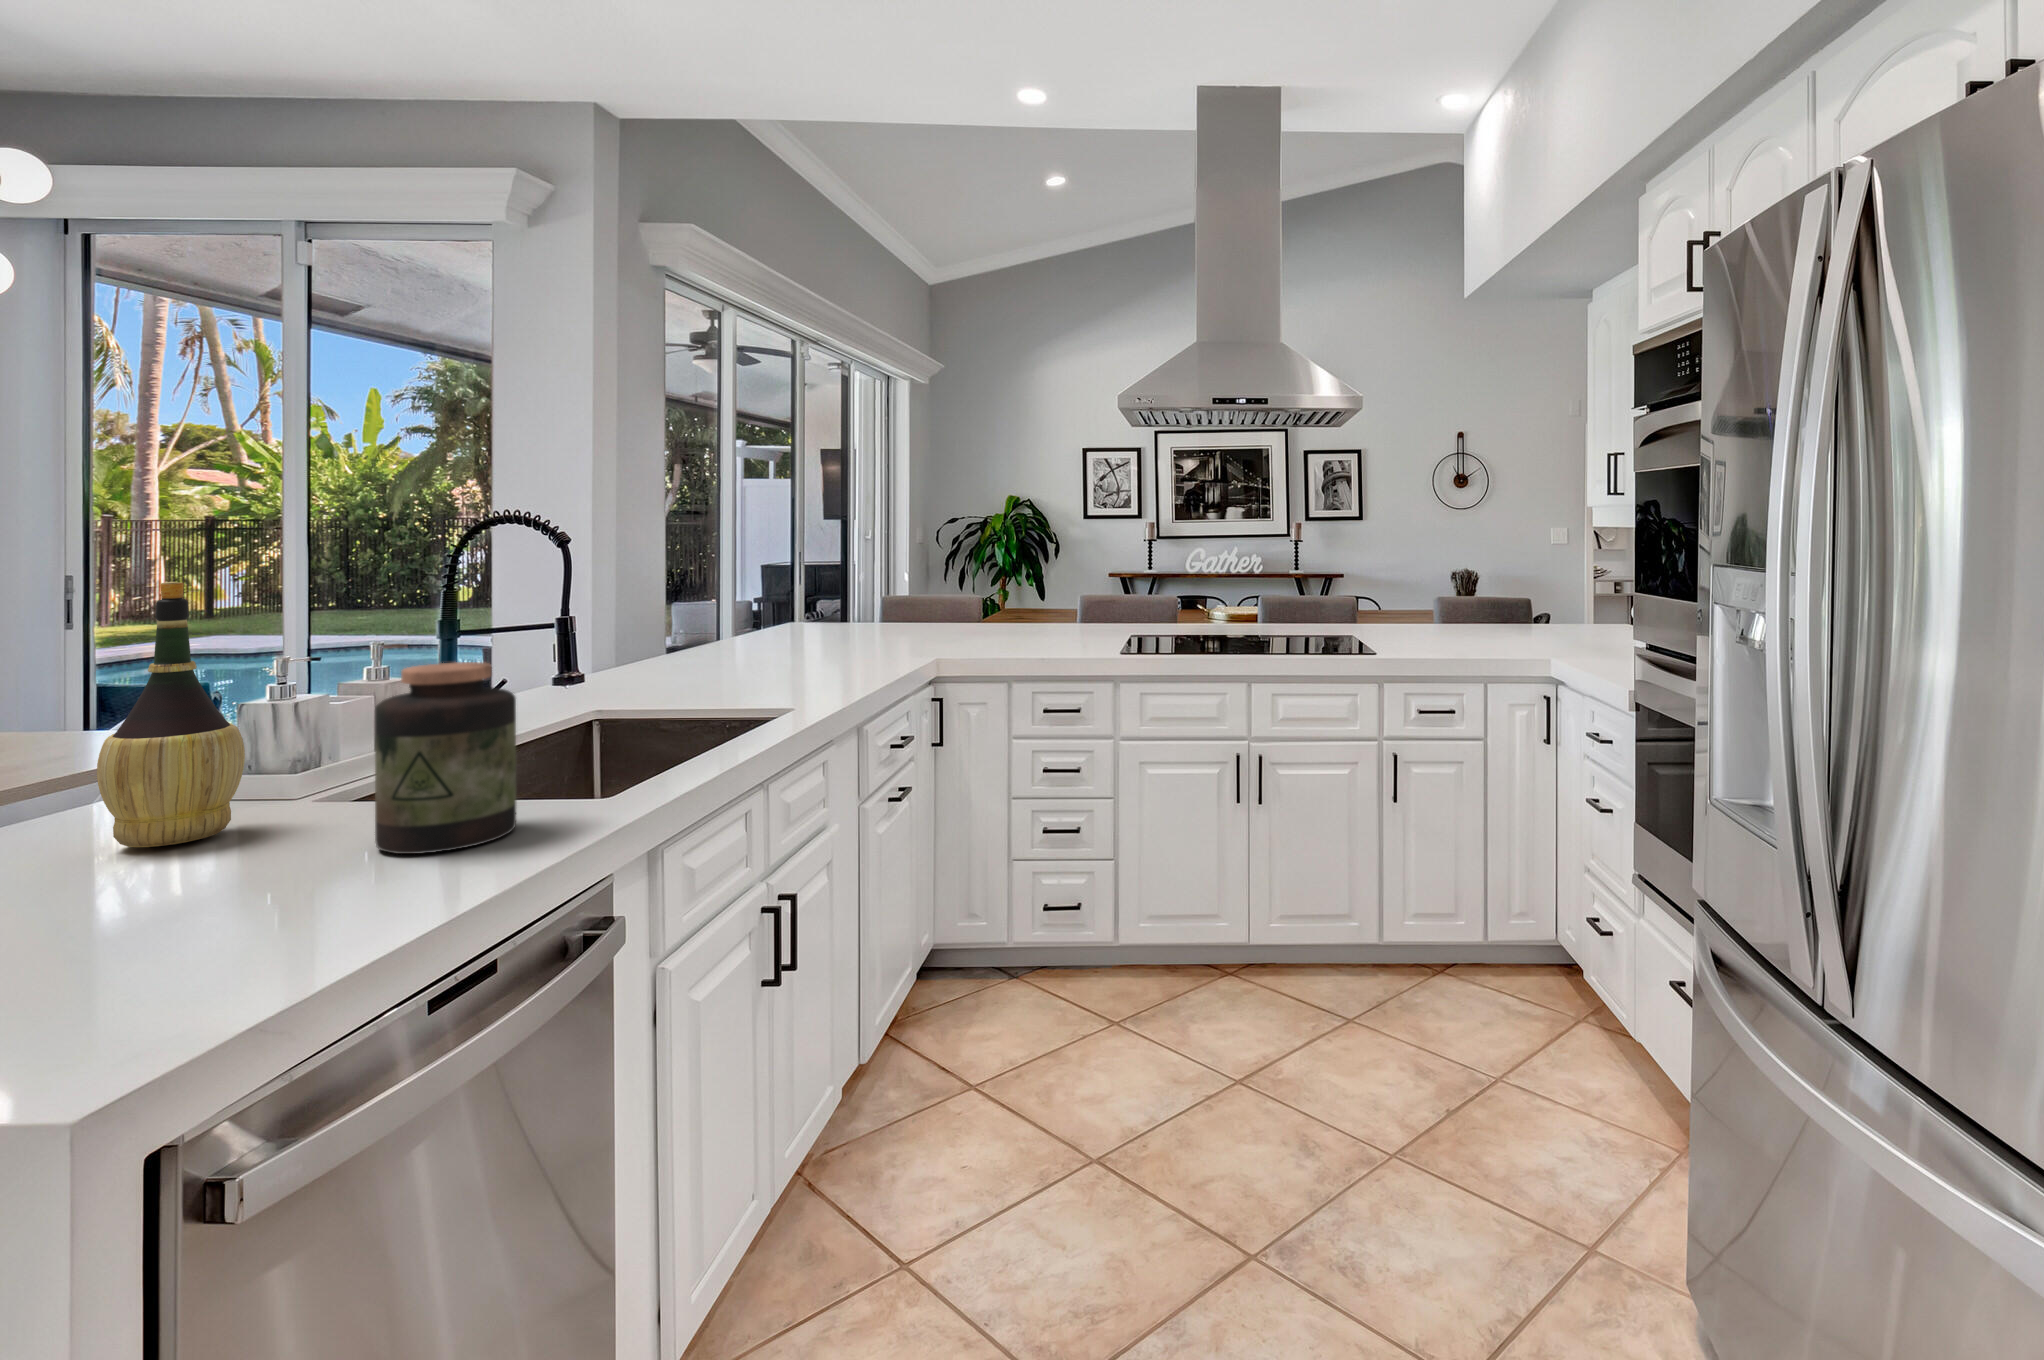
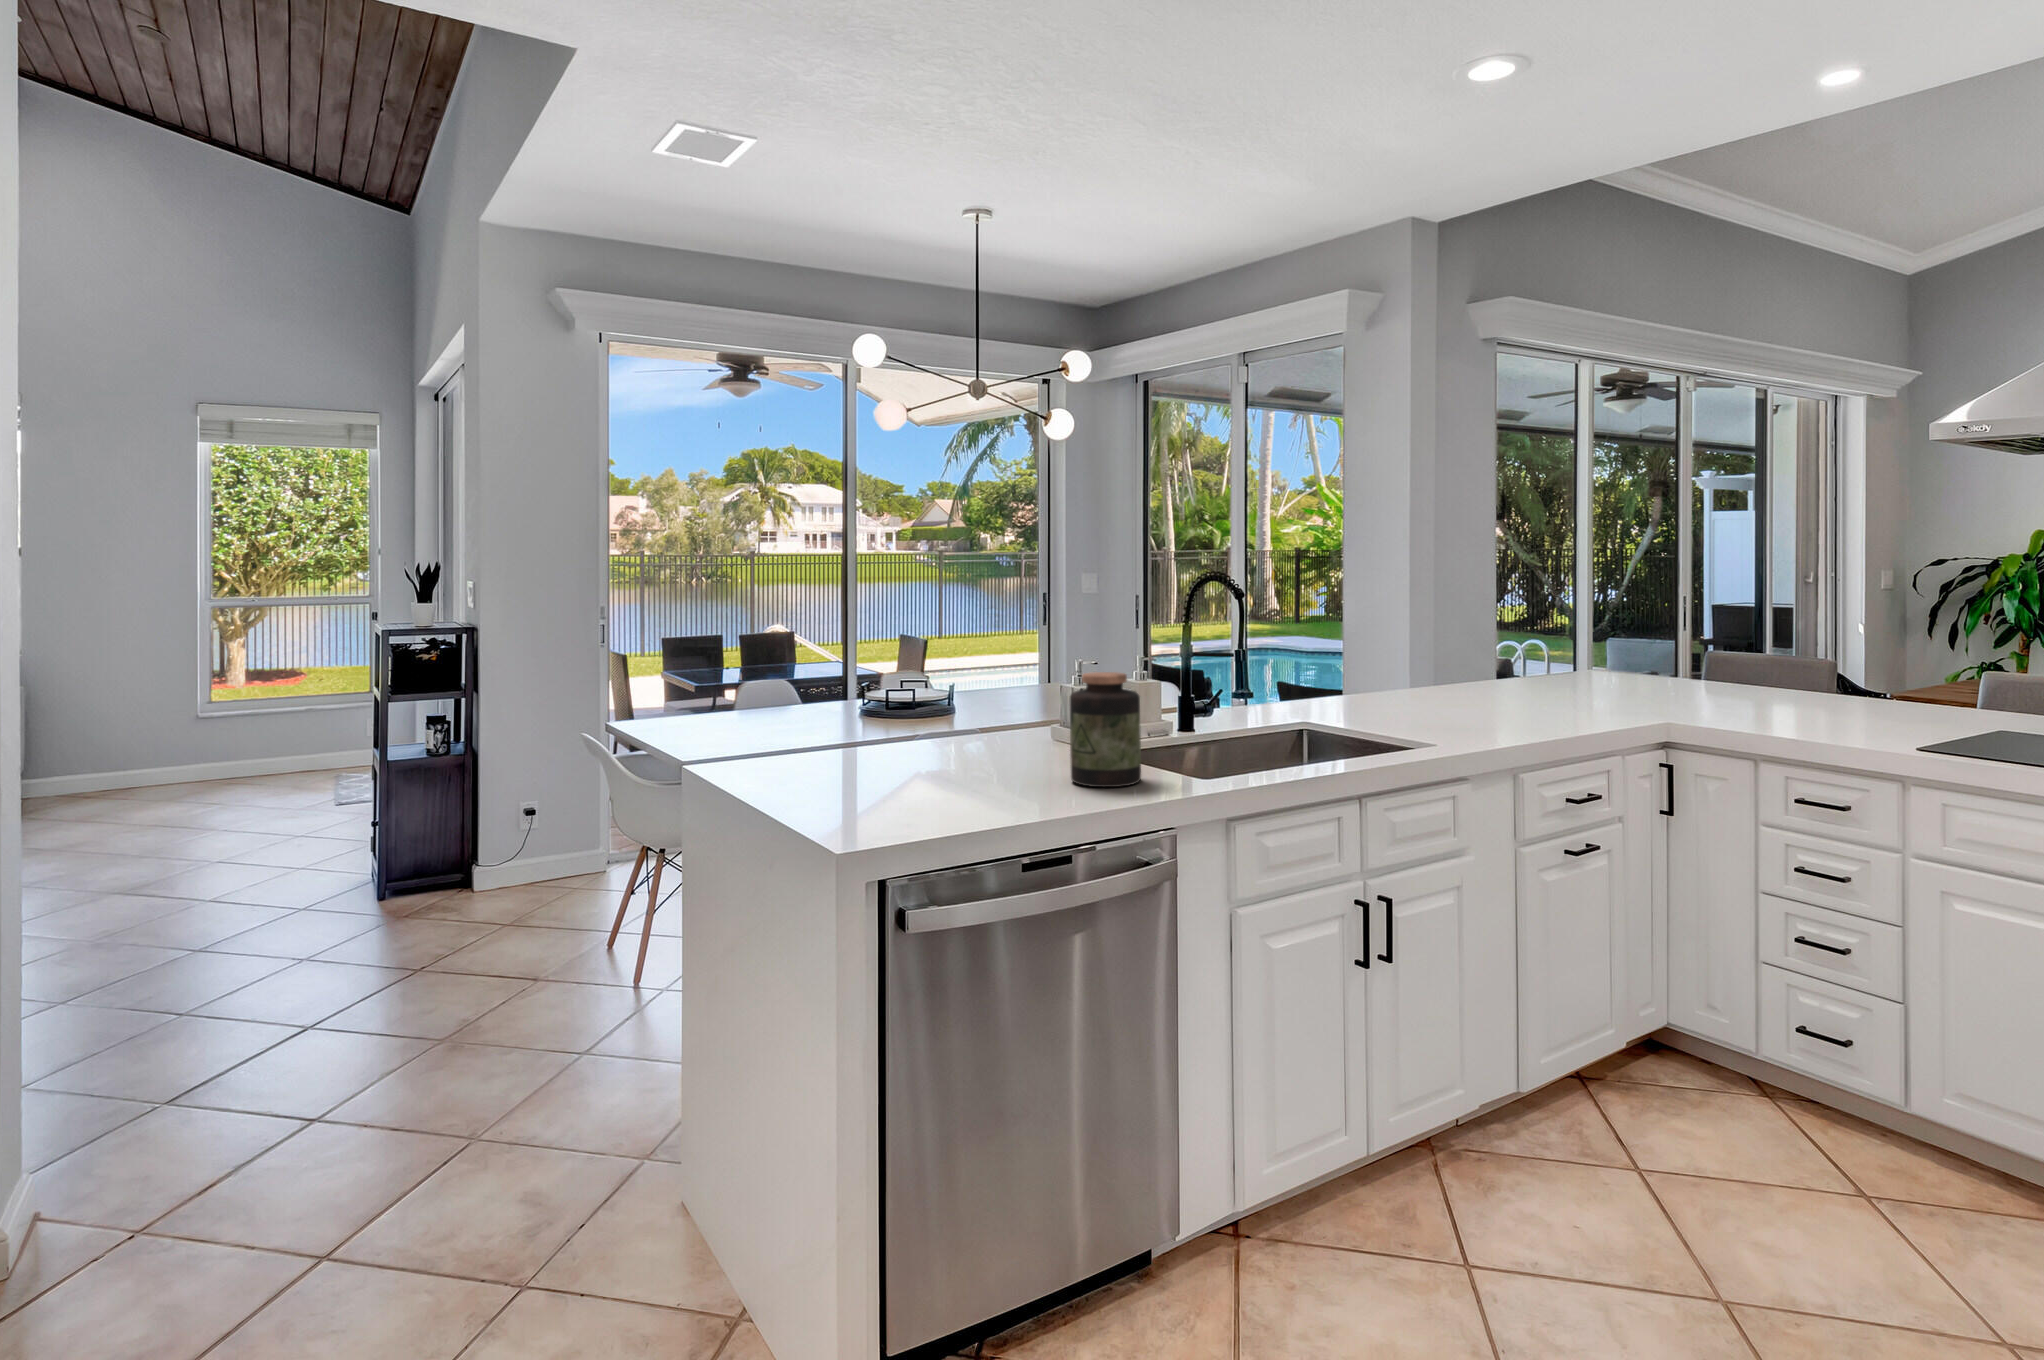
wine bottle: present [97,582,245,847] -> none [993,617,1049,759]

